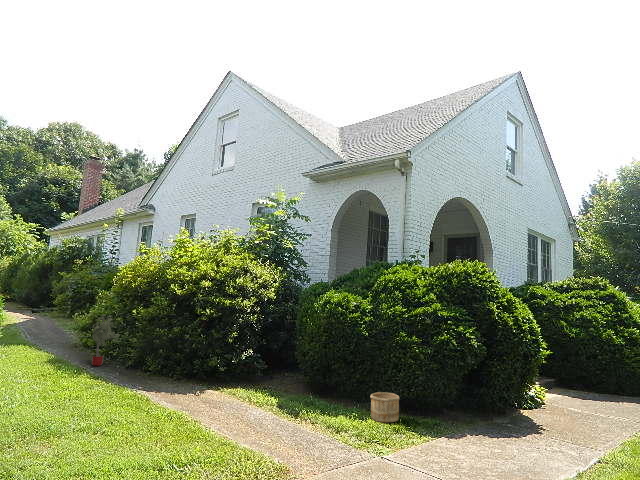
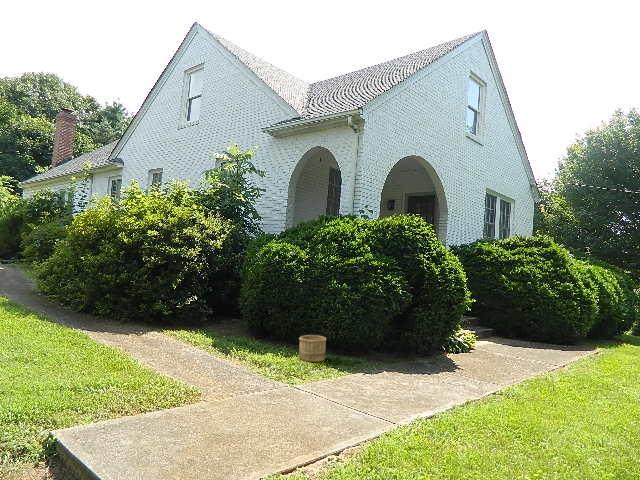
potted tree: present [92,315,120,366] -> none [39,261,71,311]

